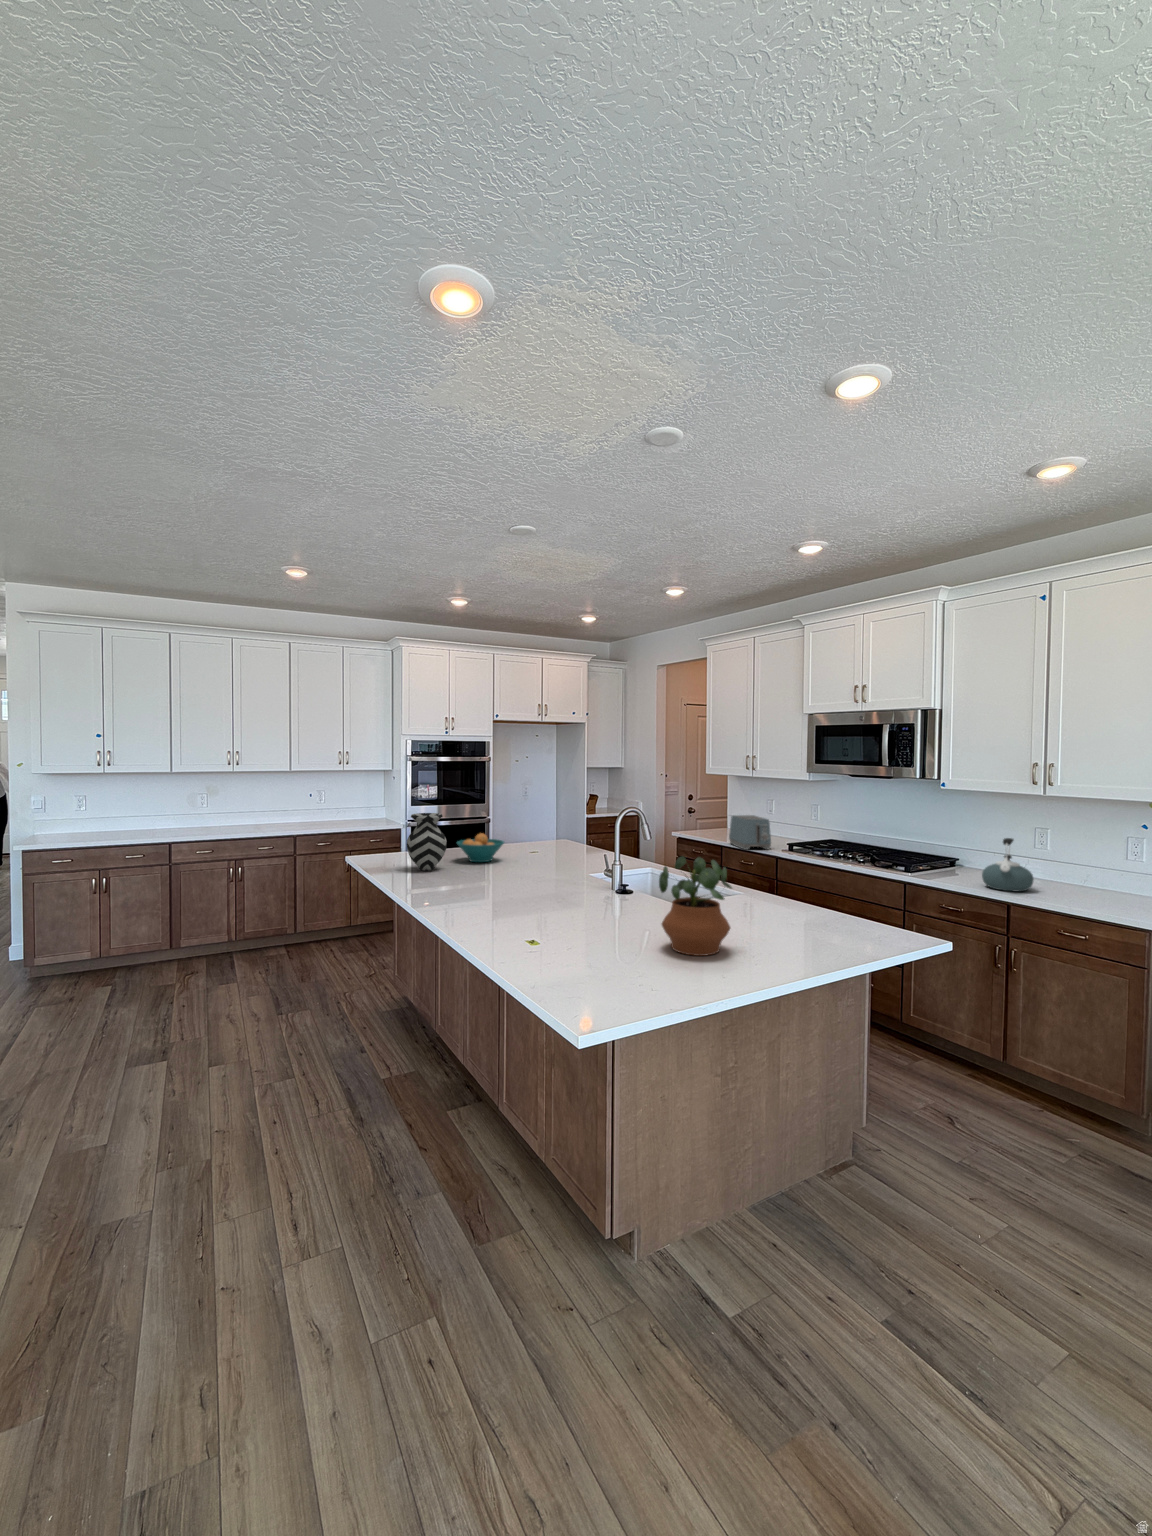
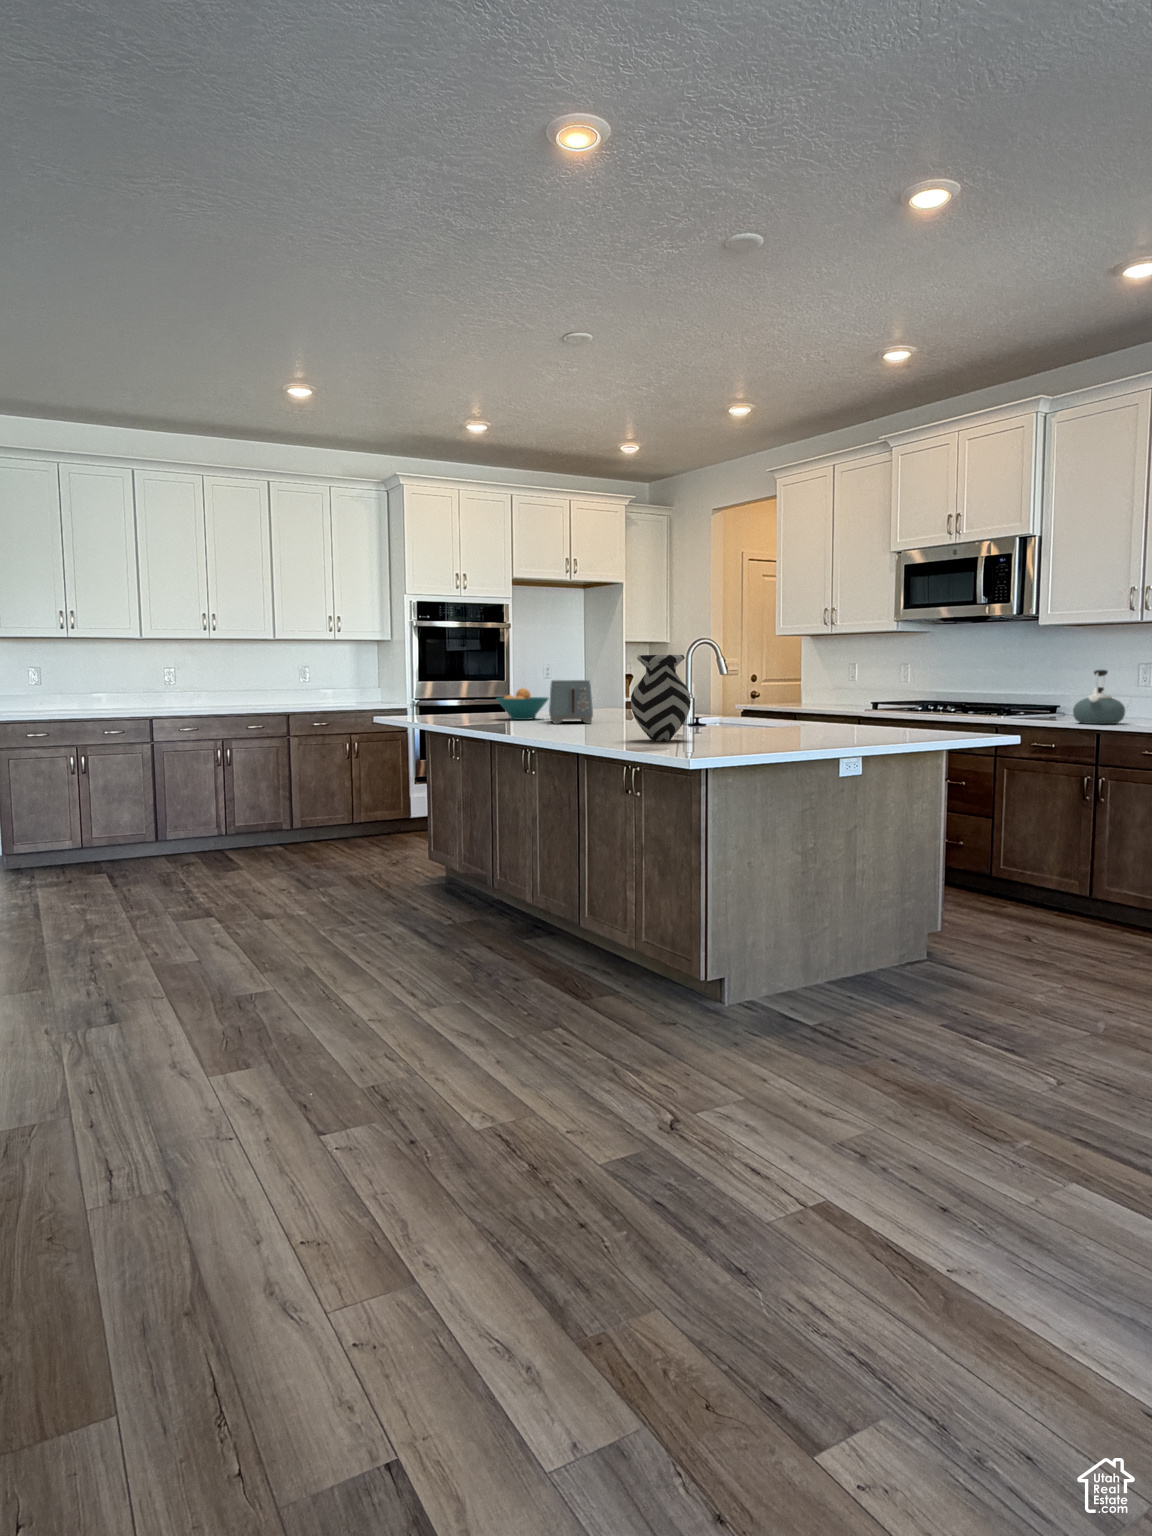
vase: present [407,813,447,871] -> present [631,655,691,741]
toaster: present [729,815,771,850] -> present [549,680,593,724]
potted plant: present [659,856,732,956] -> none [732,654,802,743]

